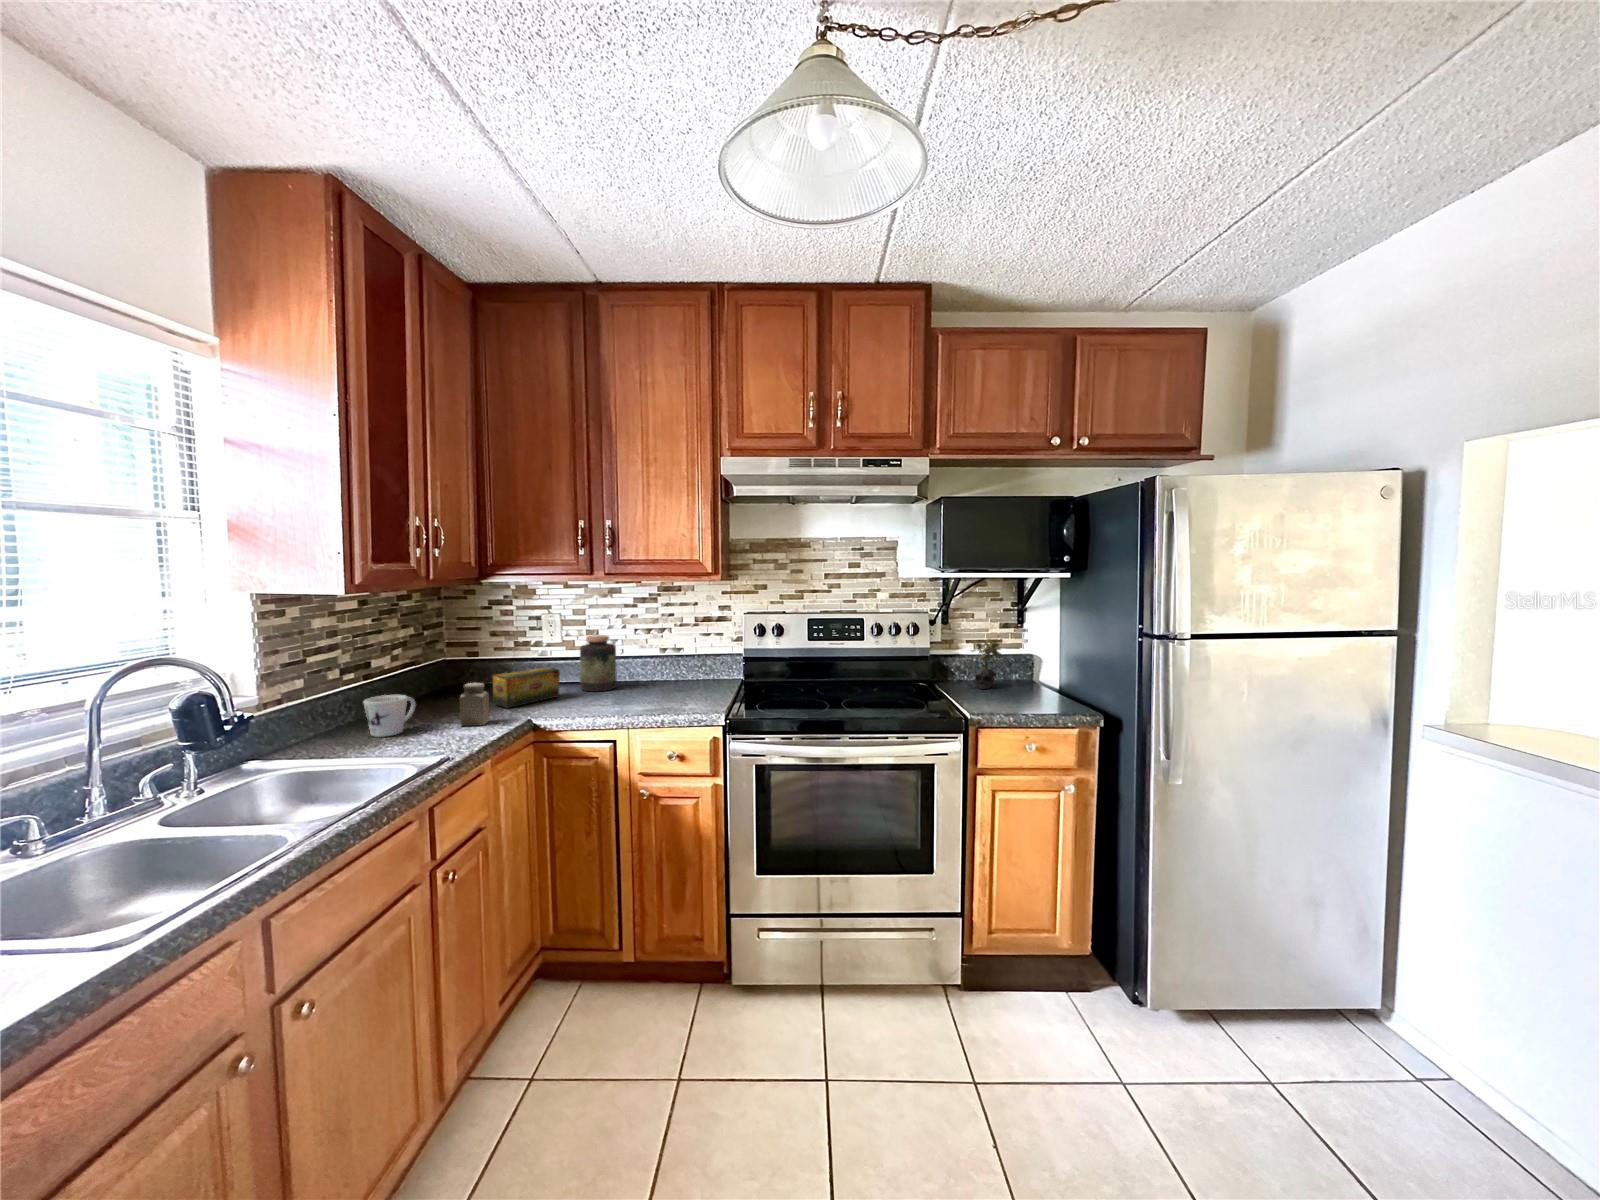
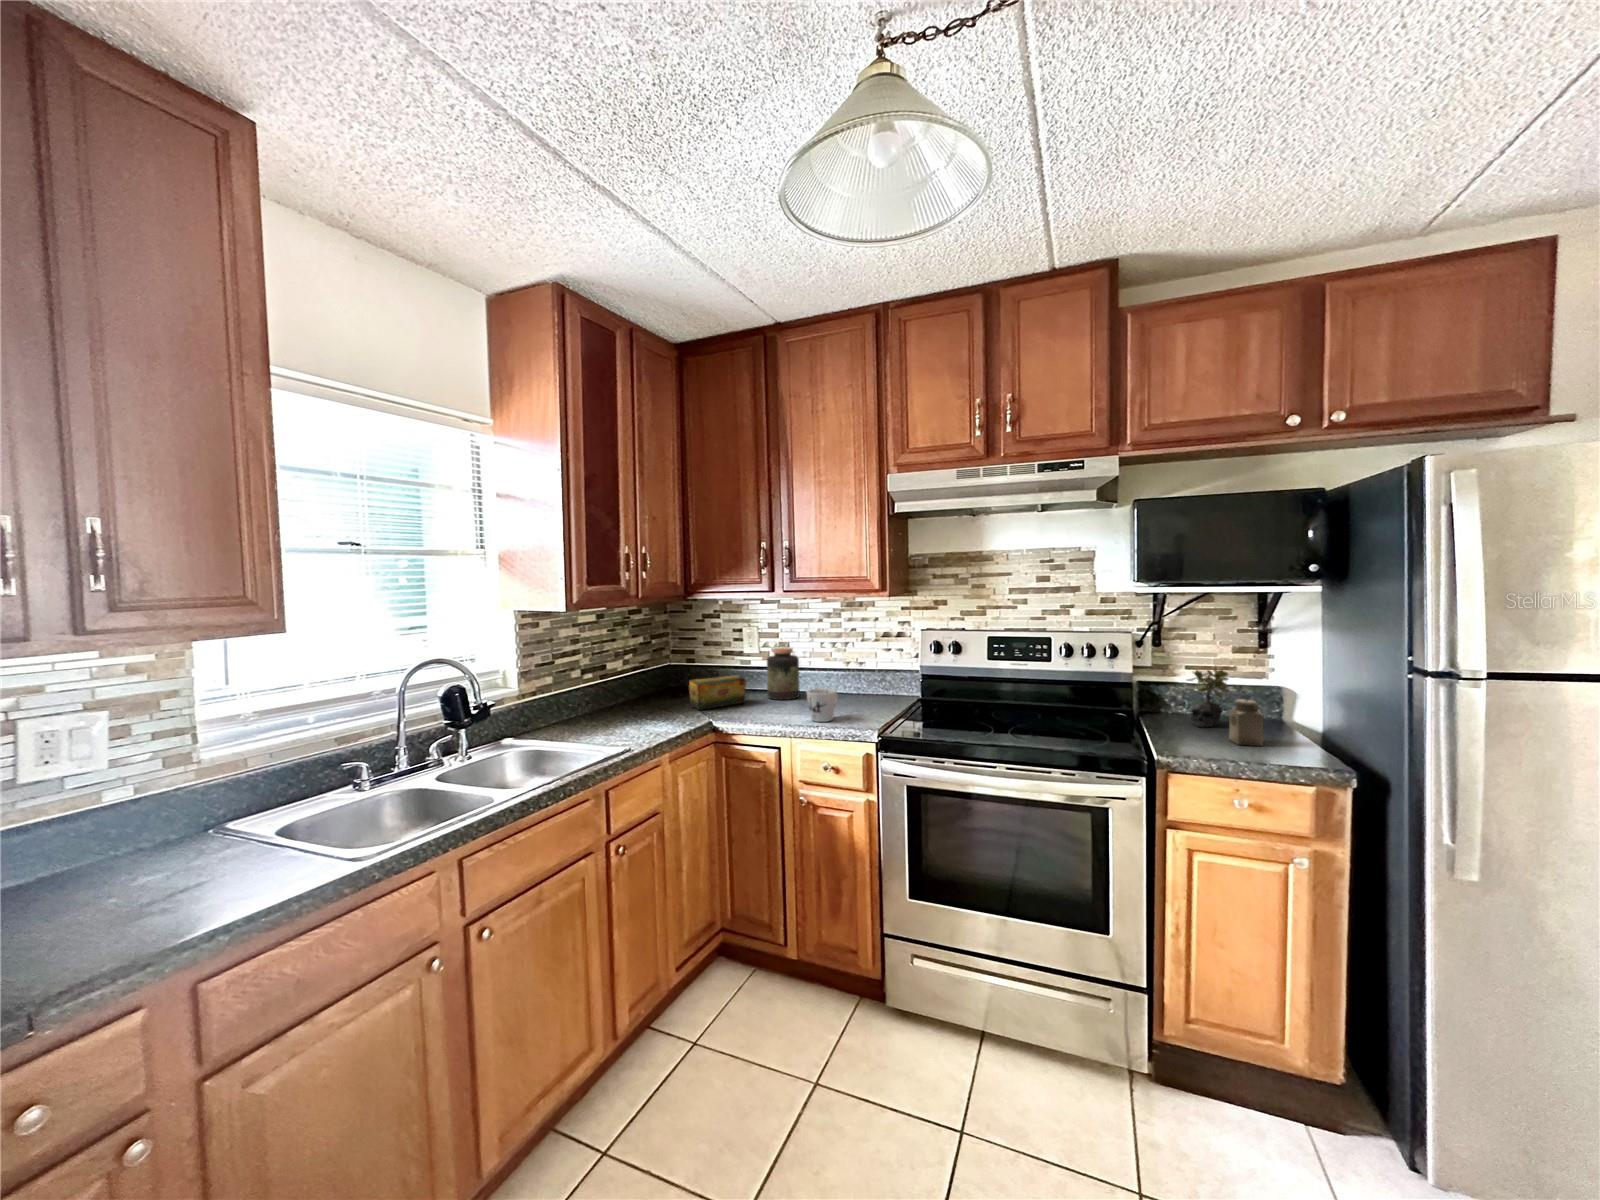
salt shaker: present [460,683,489,726] -> present [1229,699,1264,746]
mug: present [364,695,415,737] -> present [807,688,838,722]

